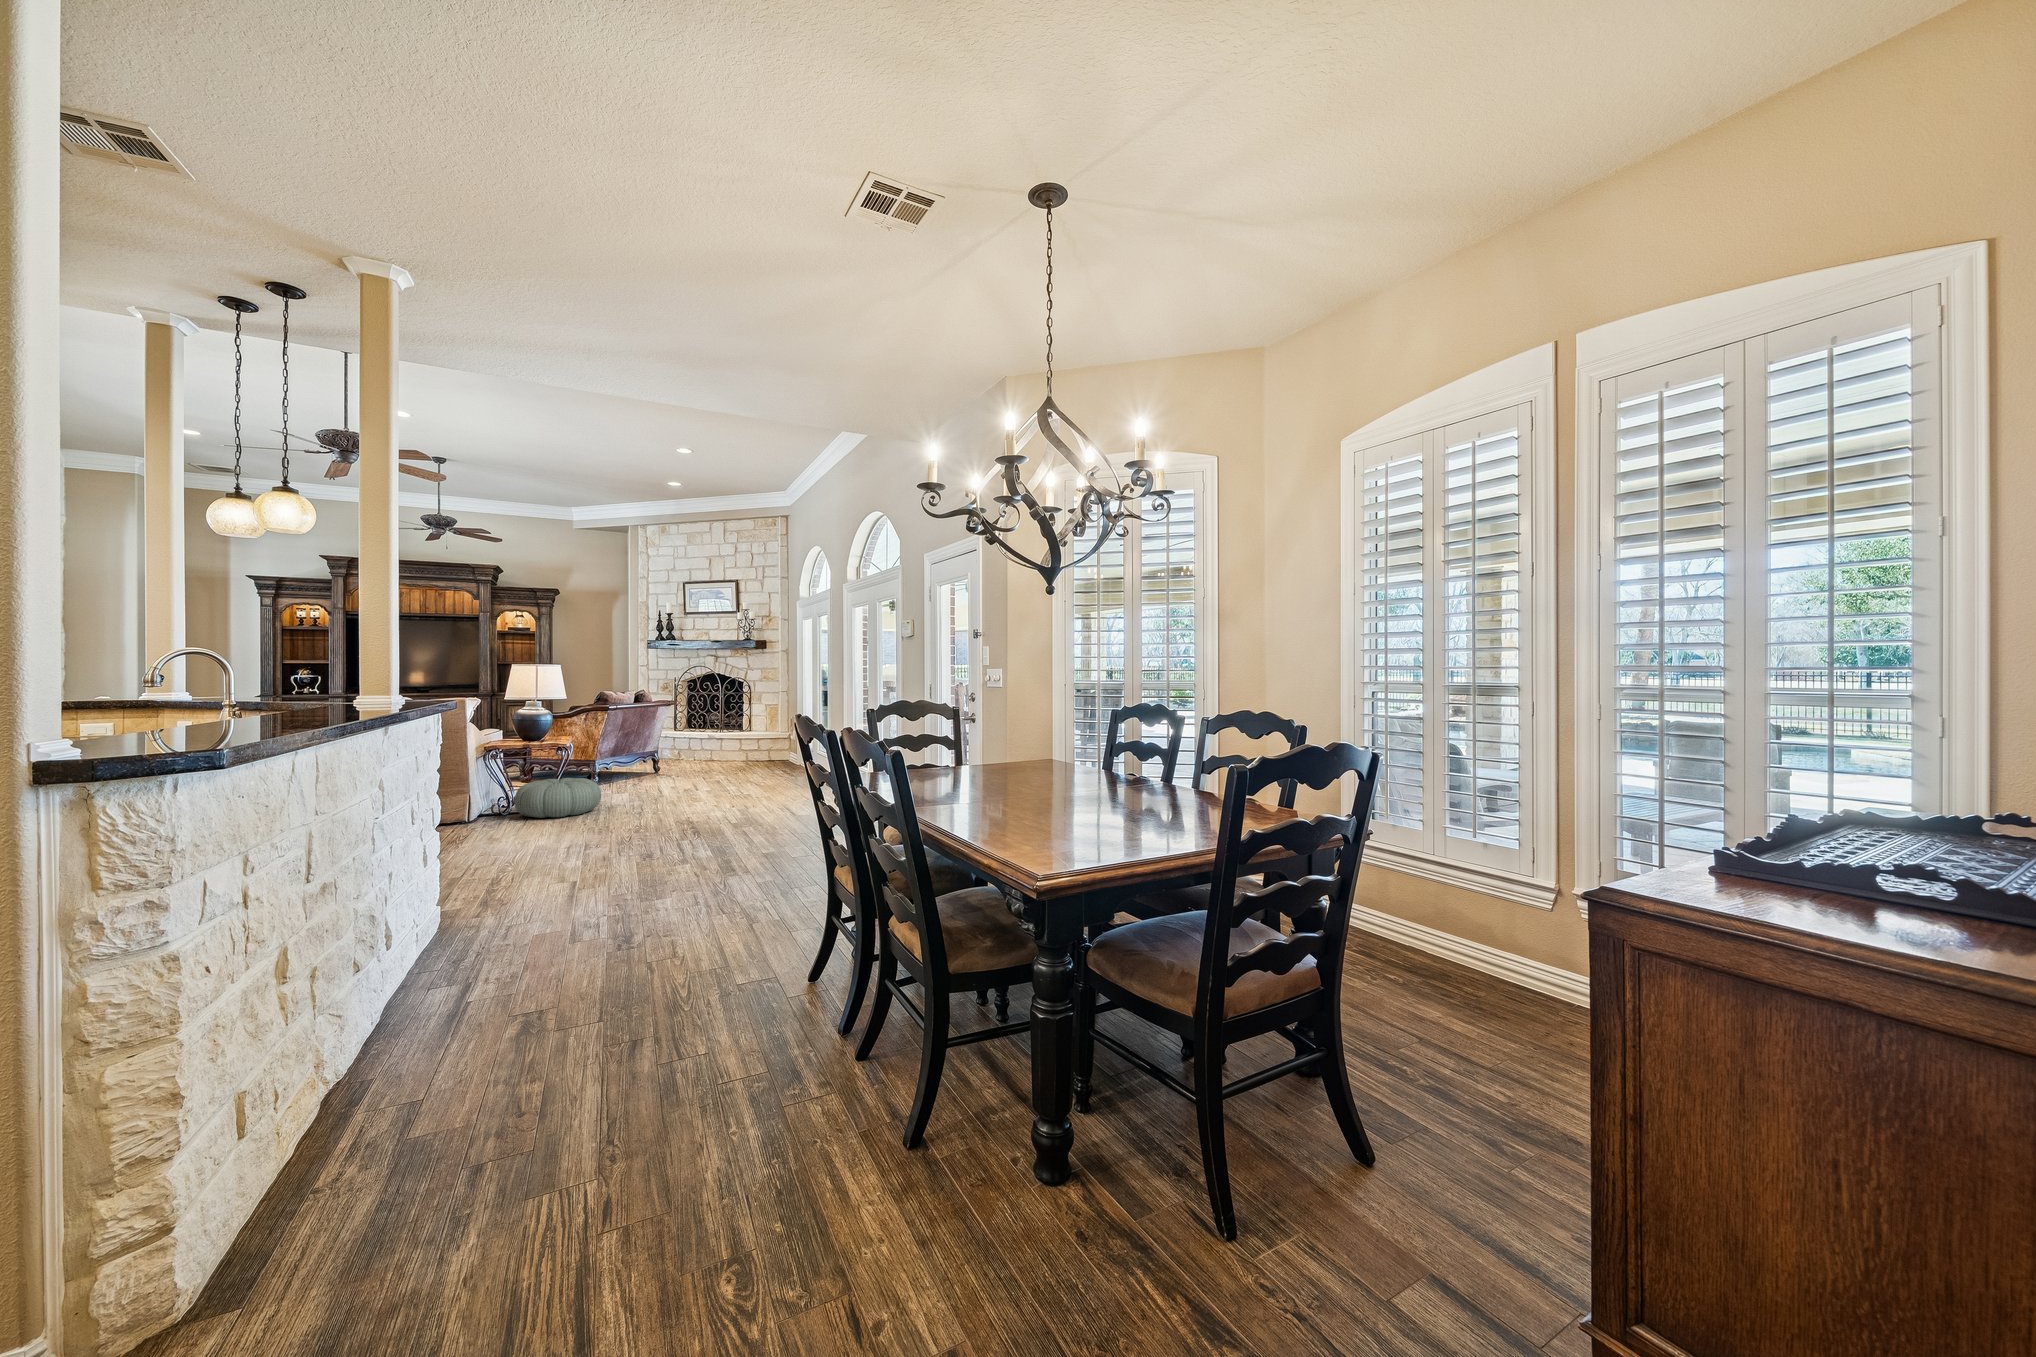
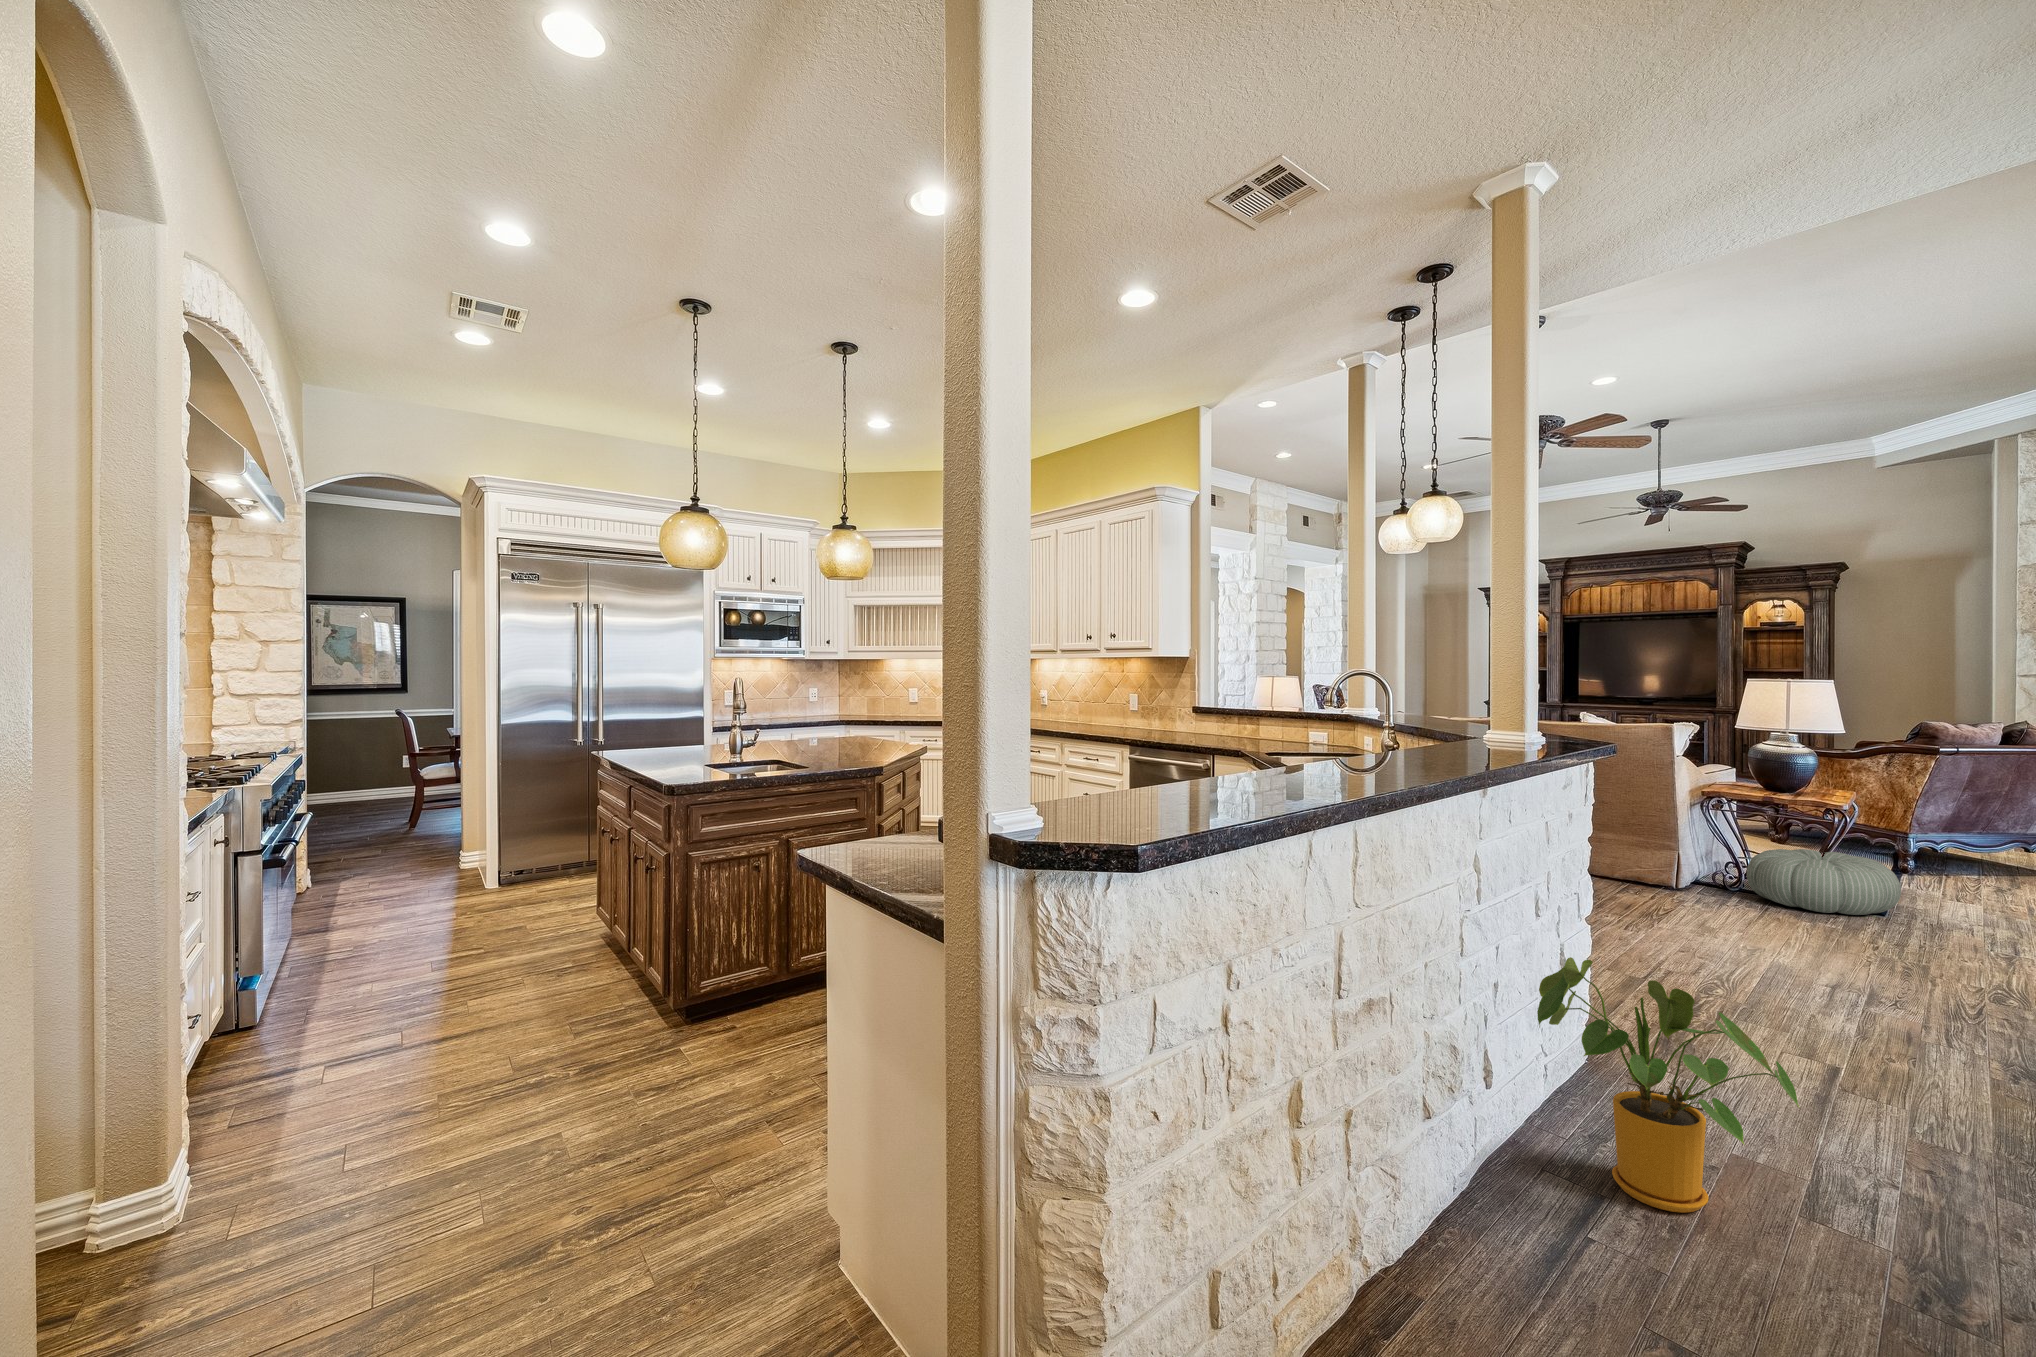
house plant: none [419,841,582,981] -> present [1537,957,1799,1213]

